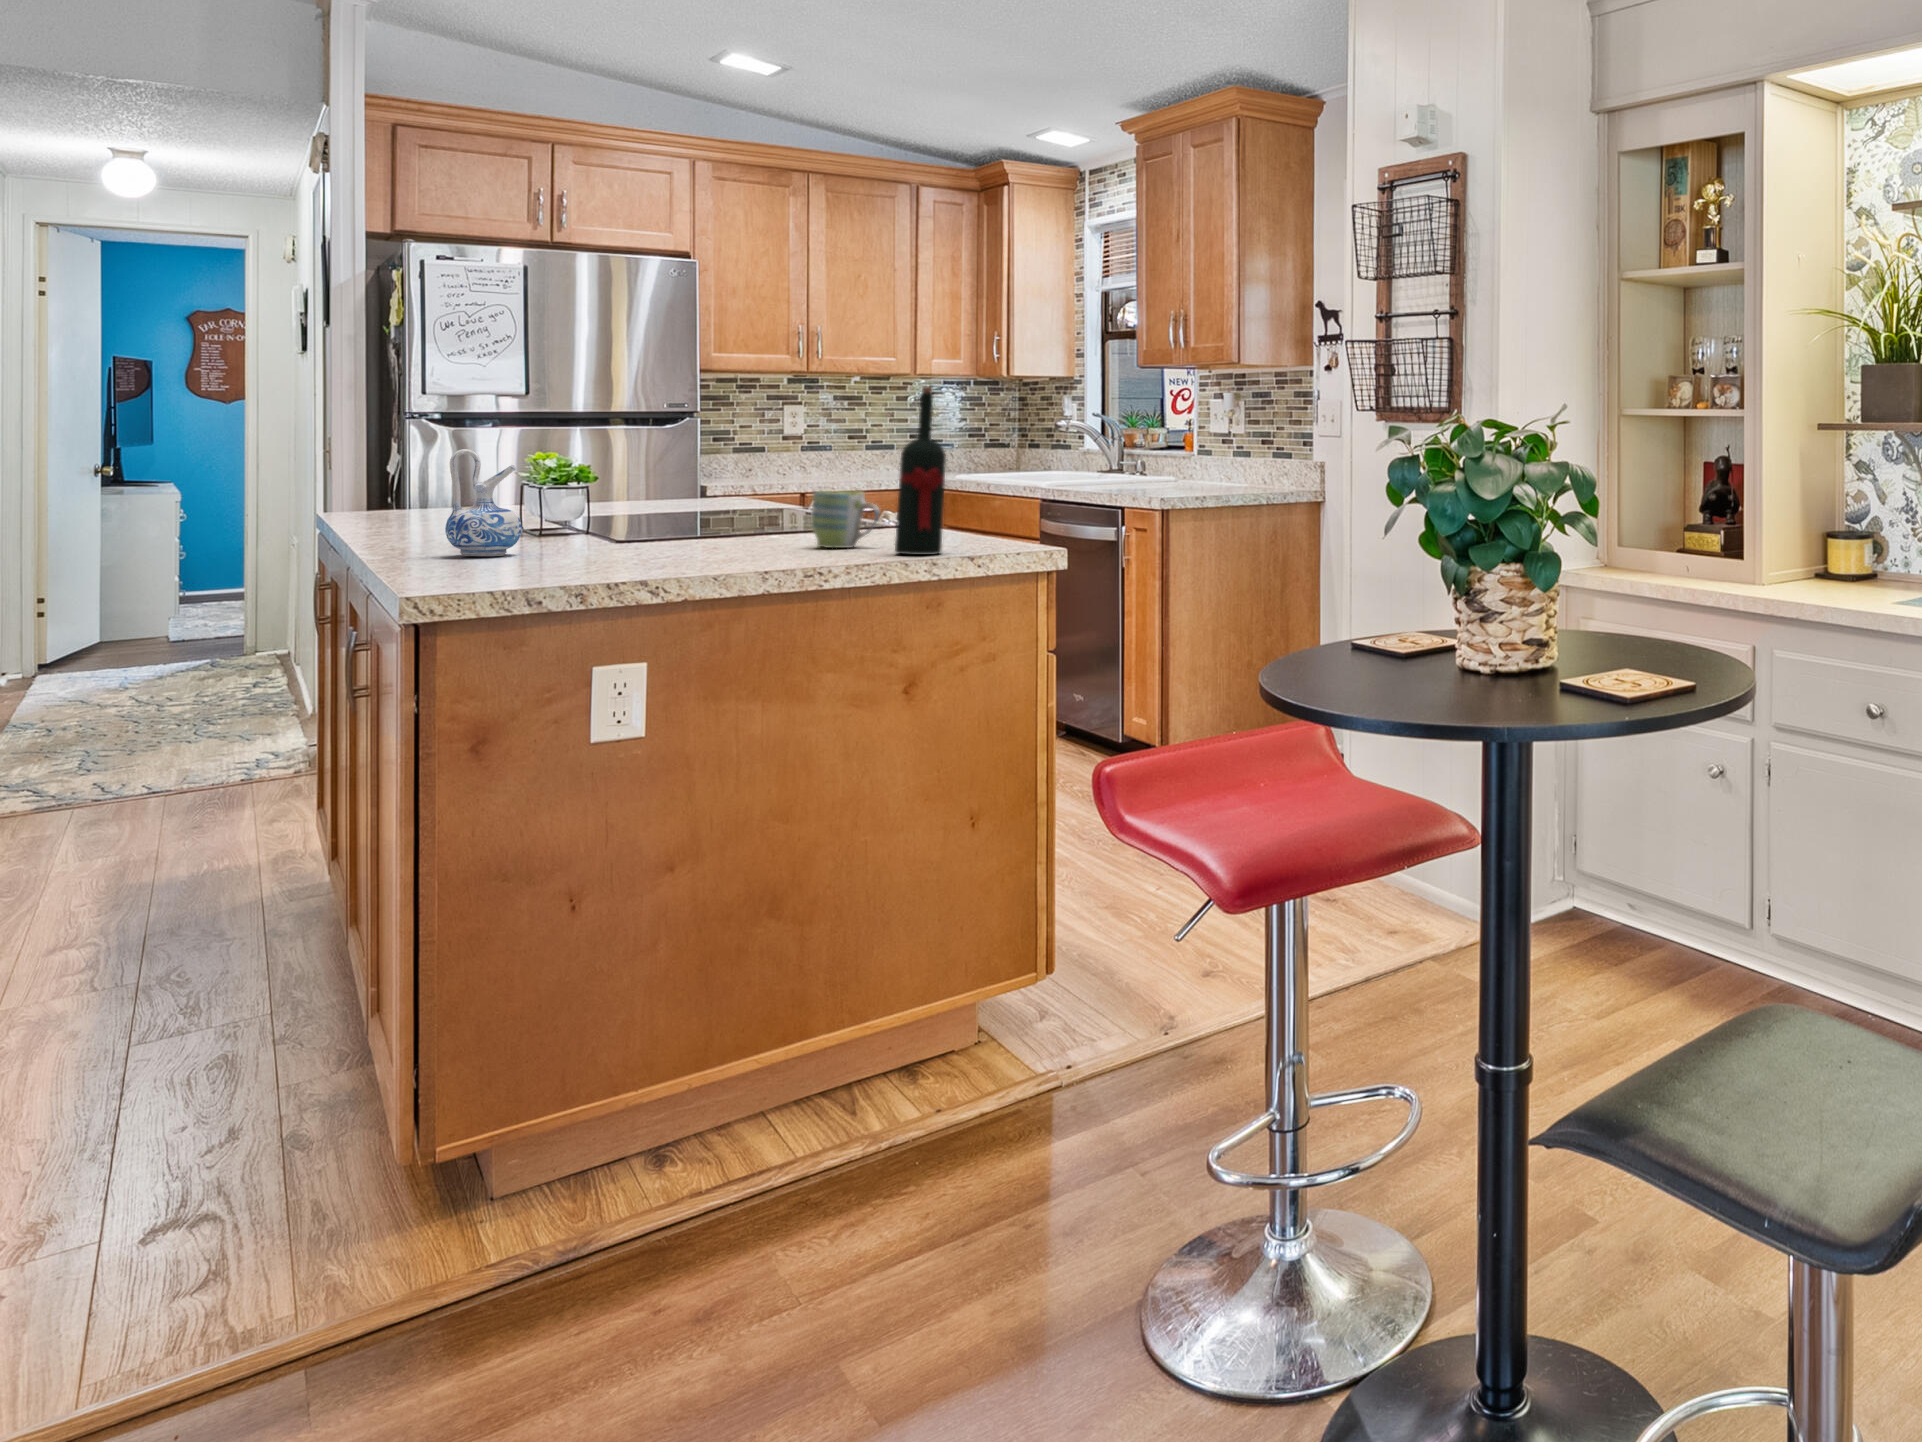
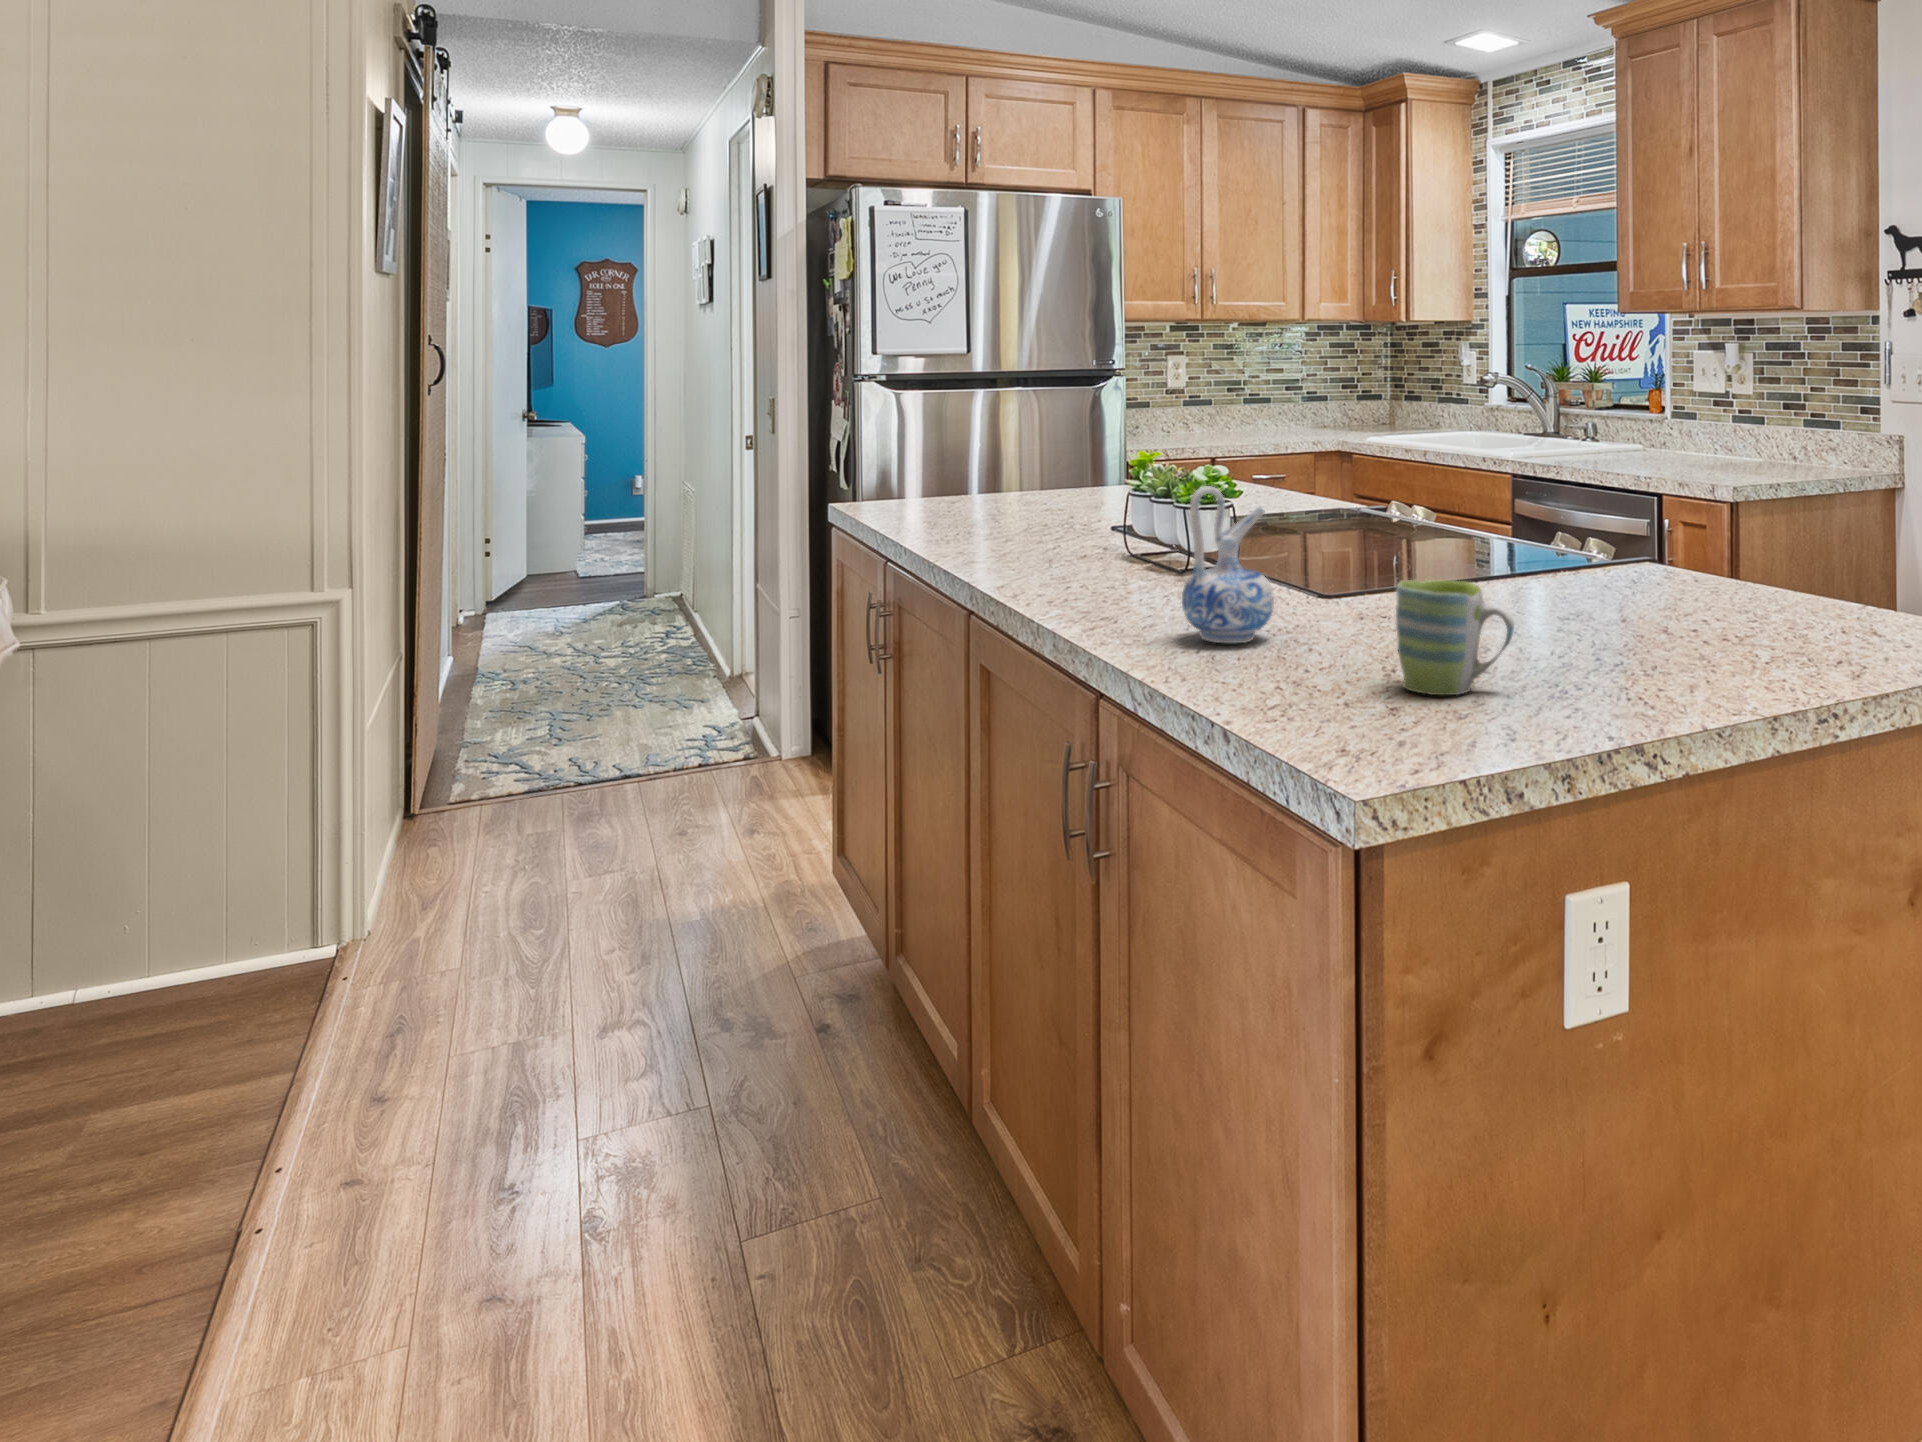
wine bottle: present [895,386,946,555] -> none [1799,385,1880,652]
mug: present [812,490,880,548] -> present [1396,580,1514,695]

